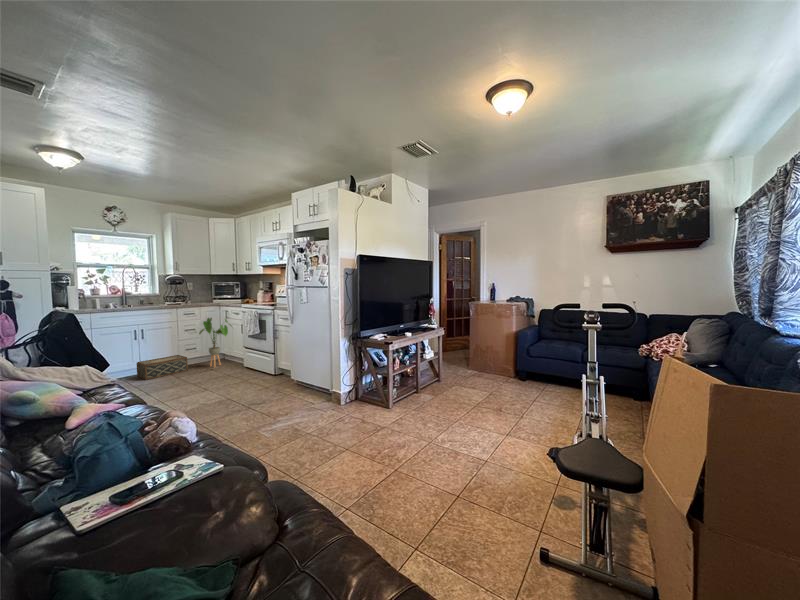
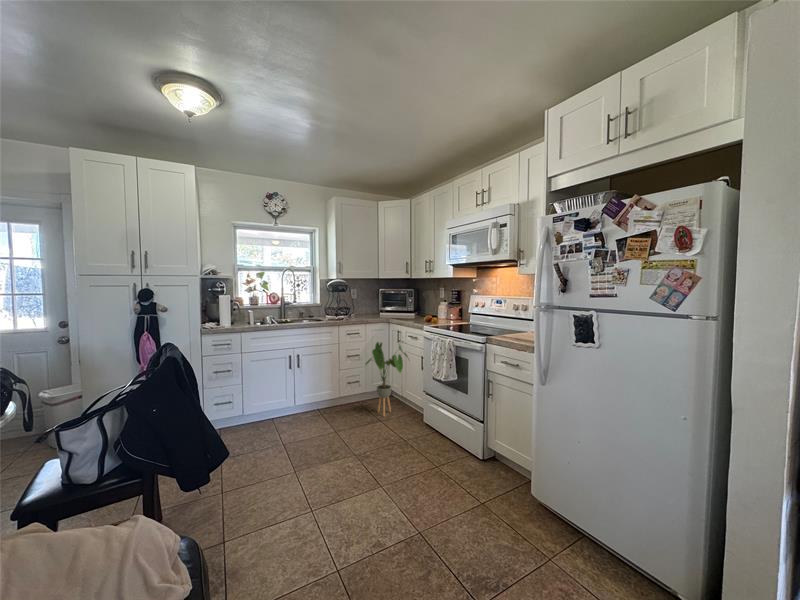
woven basket: present [137,355,188,380] -> none [292,391,351,431]

